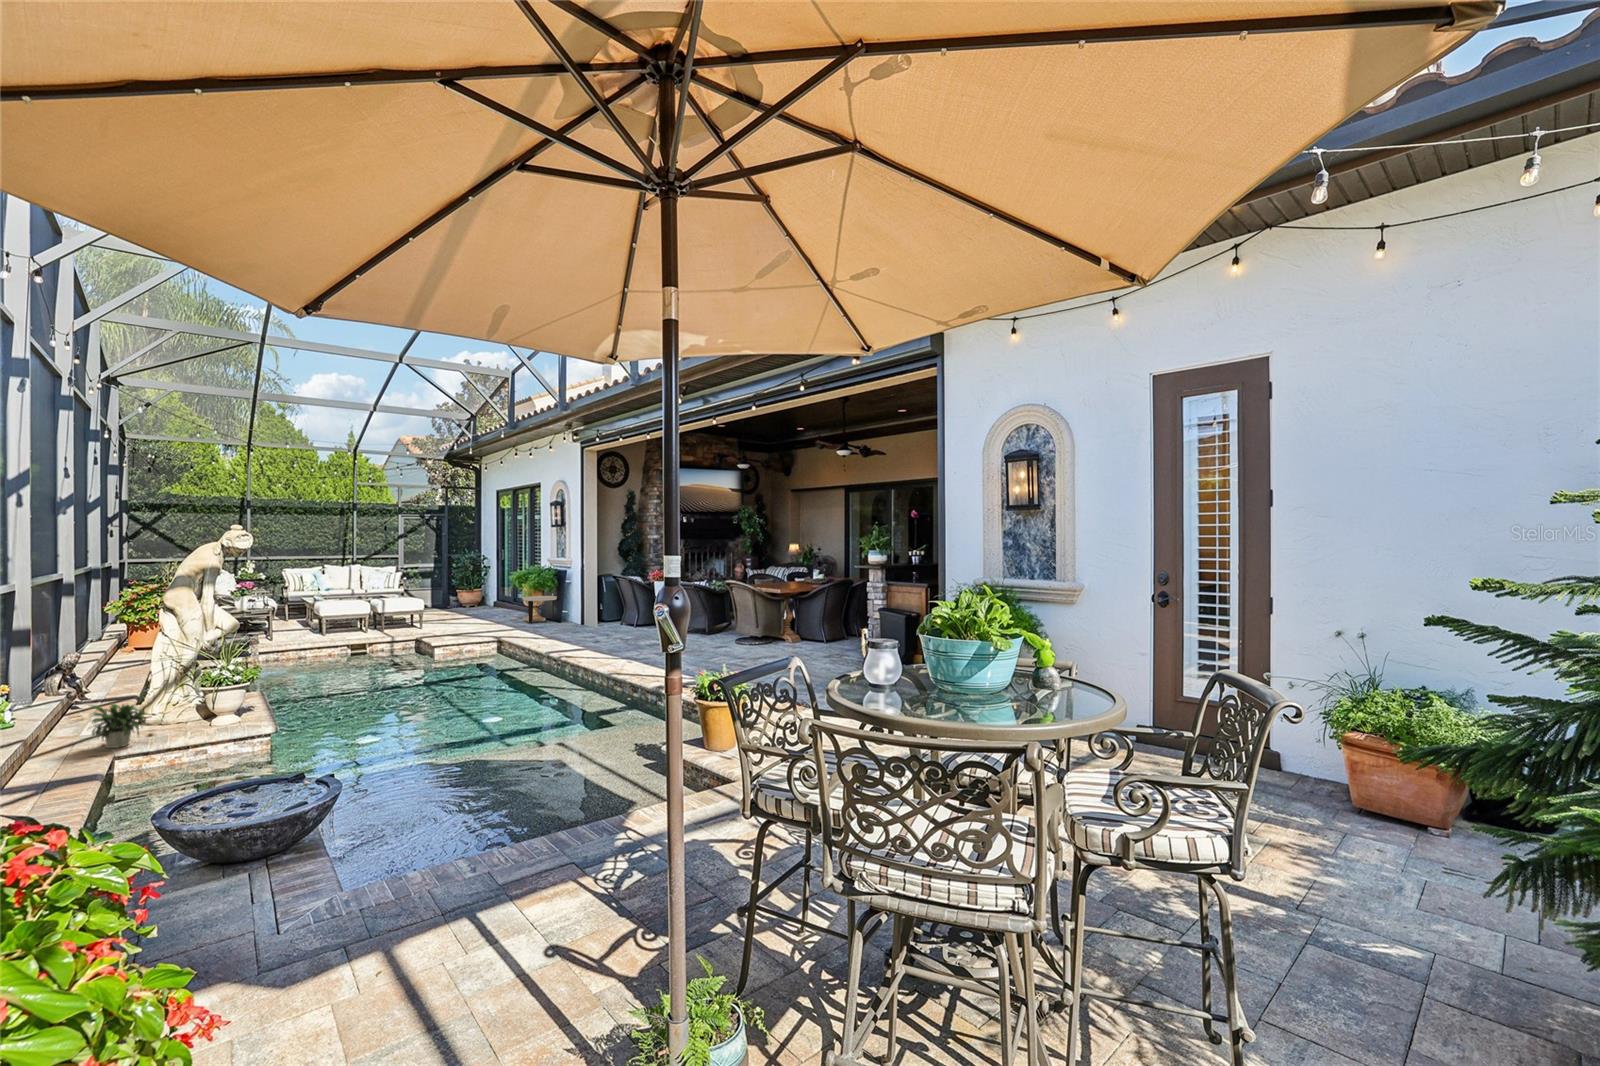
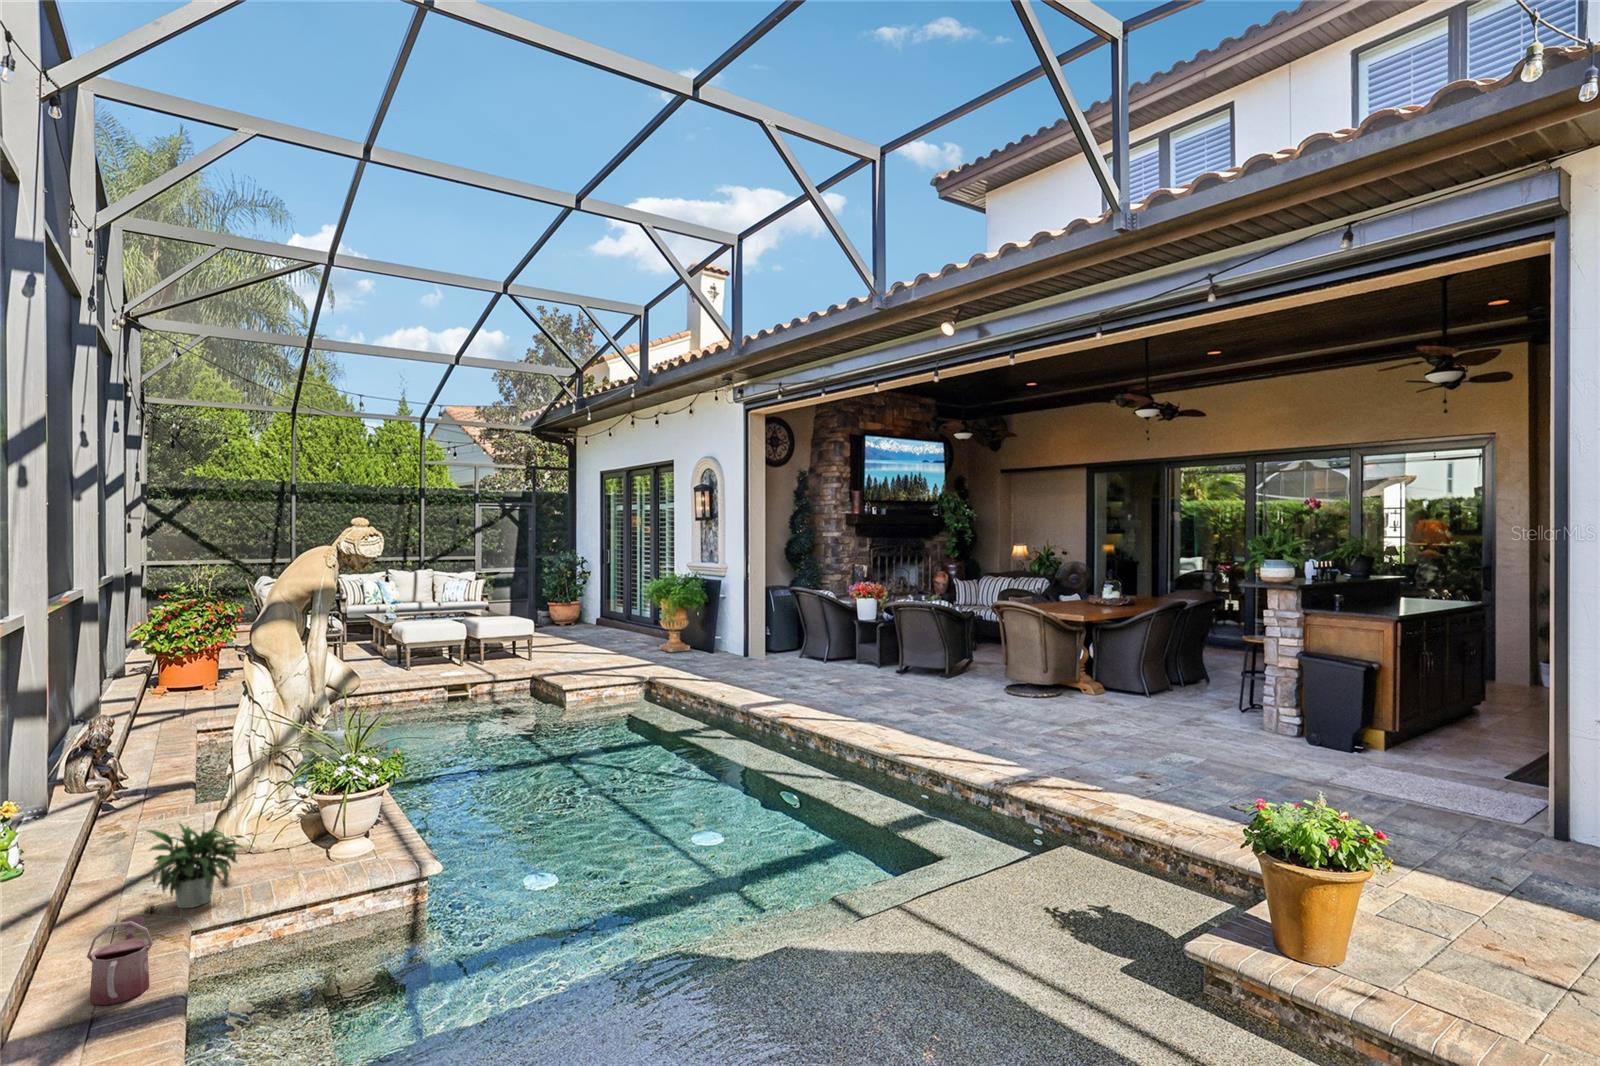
side table: present [523,596,557,623] -> none [657,616,703,654]
watering can: none [44,740,84,781] -> present [87,916,153,1005]

